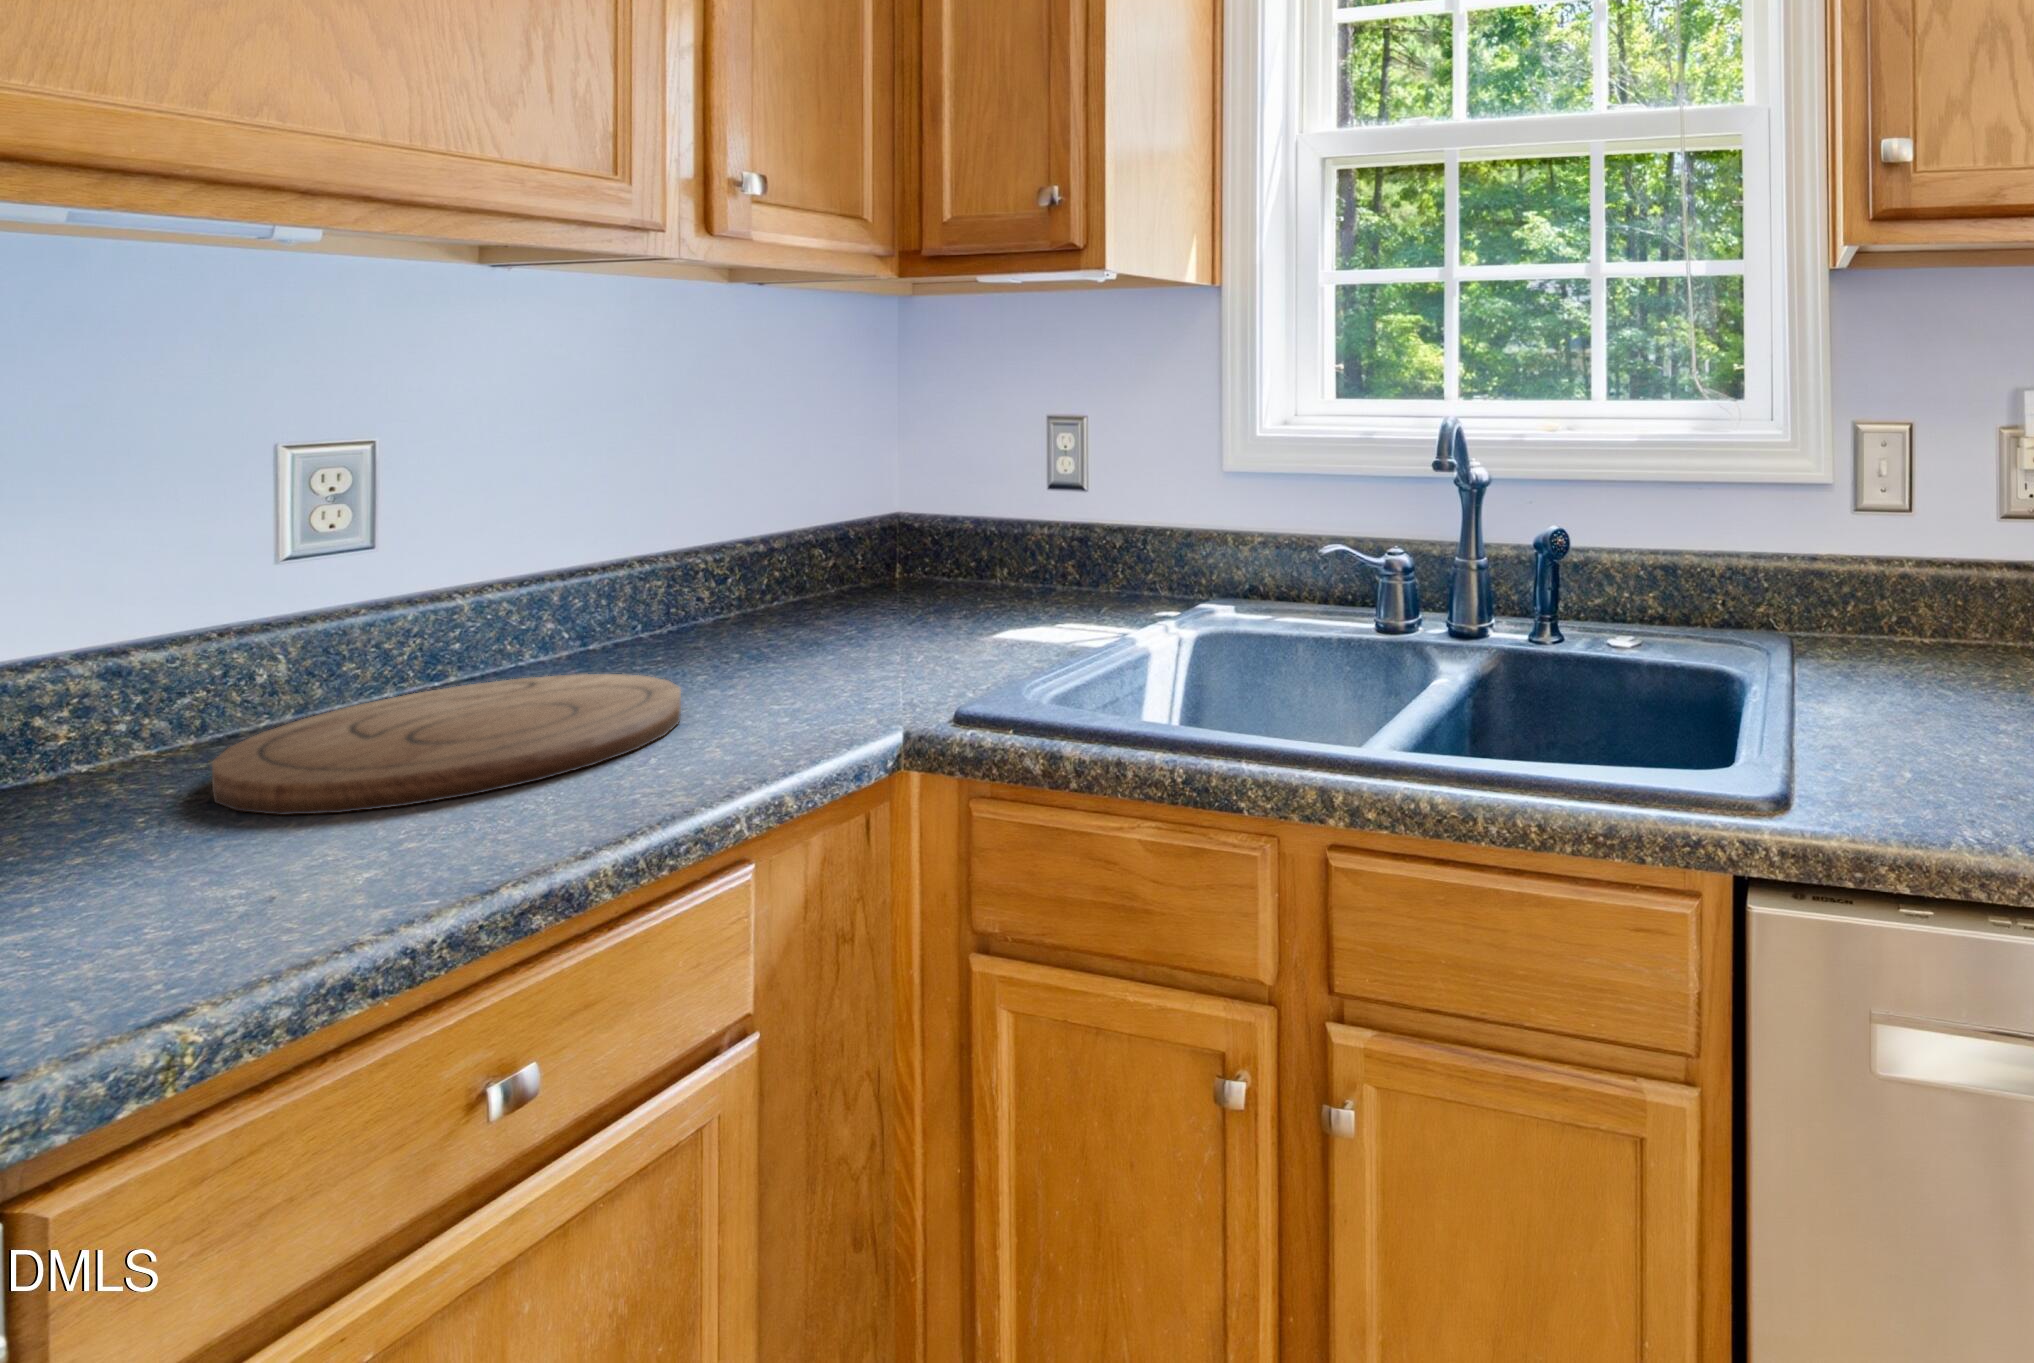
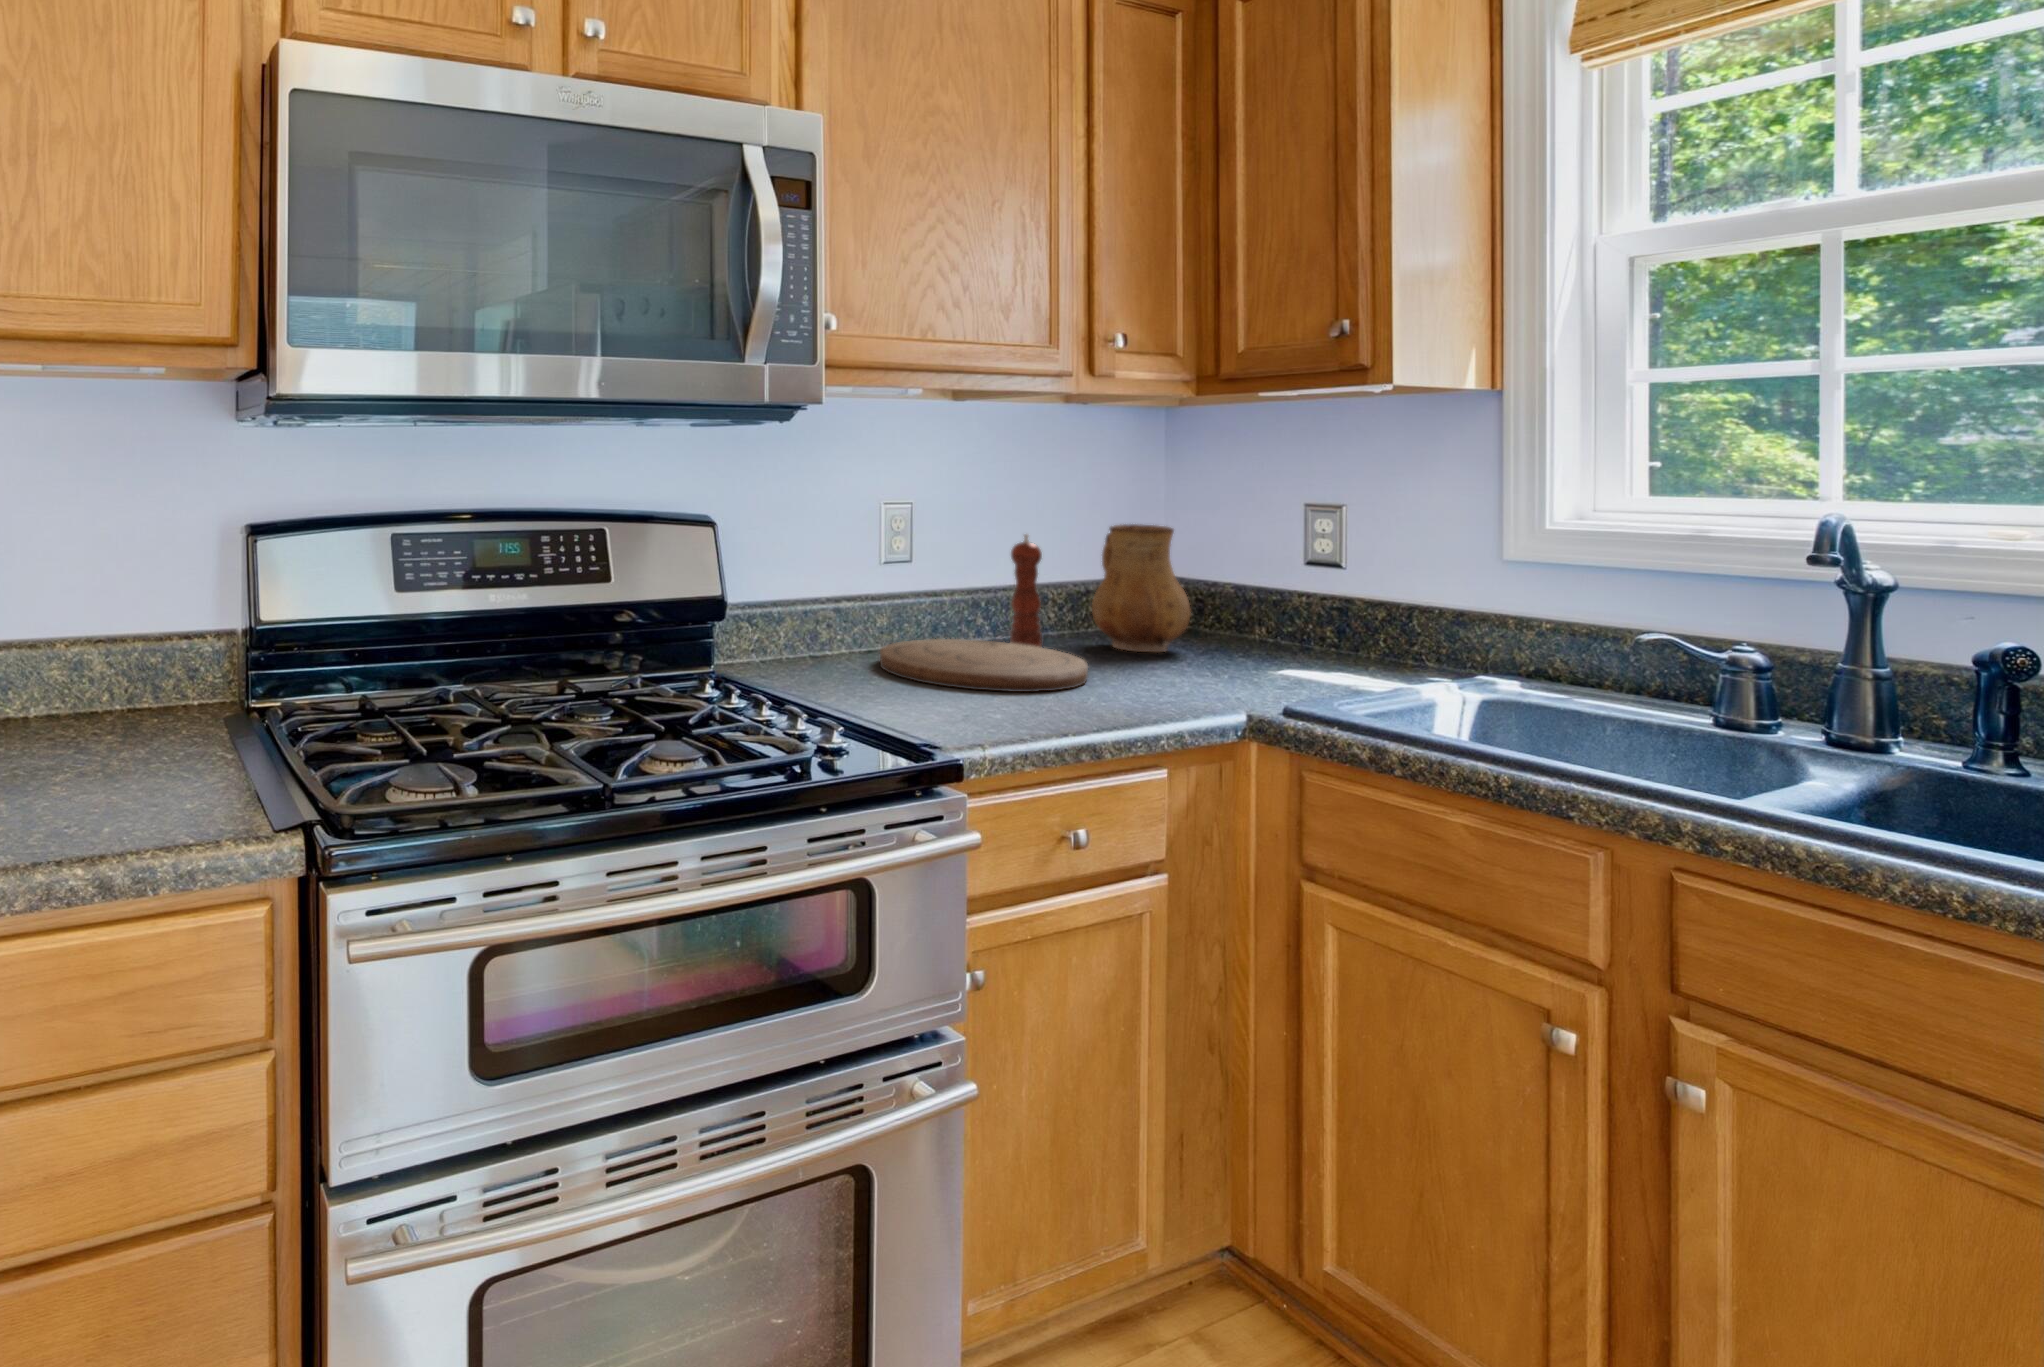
ceramic pitcher: none [748,458,891,644] -> present [1092,524,1191,652]
pepper mill: none [599,486,657,670] -> present [1010,534,1042,647]

